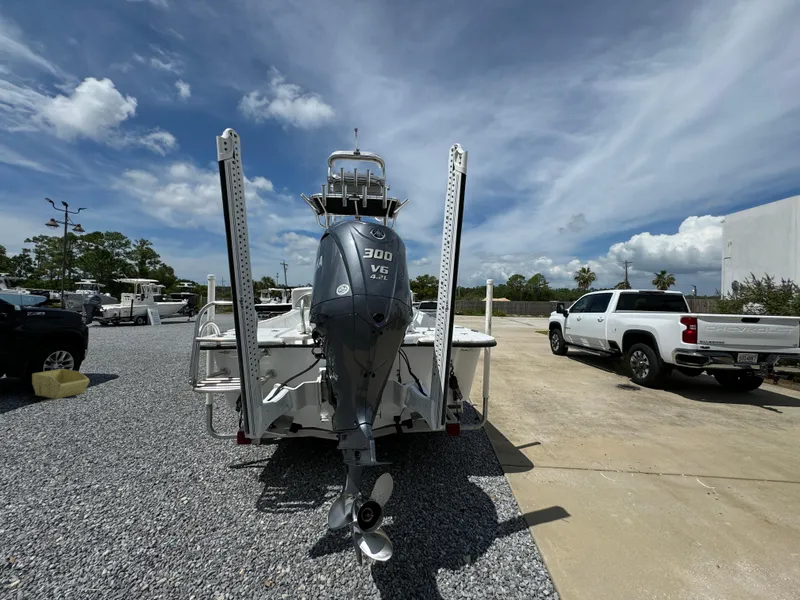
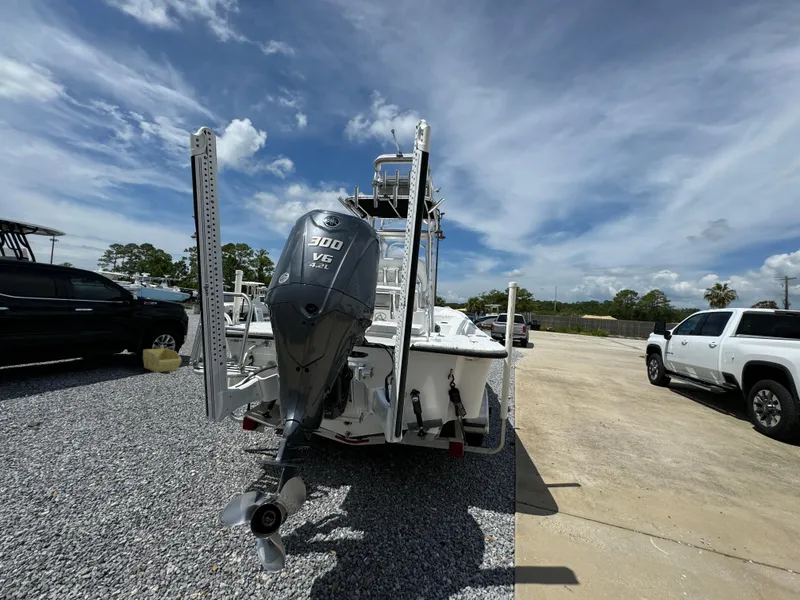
potted tree: present [615,354,641,390] -> none [724,389,769,441]

